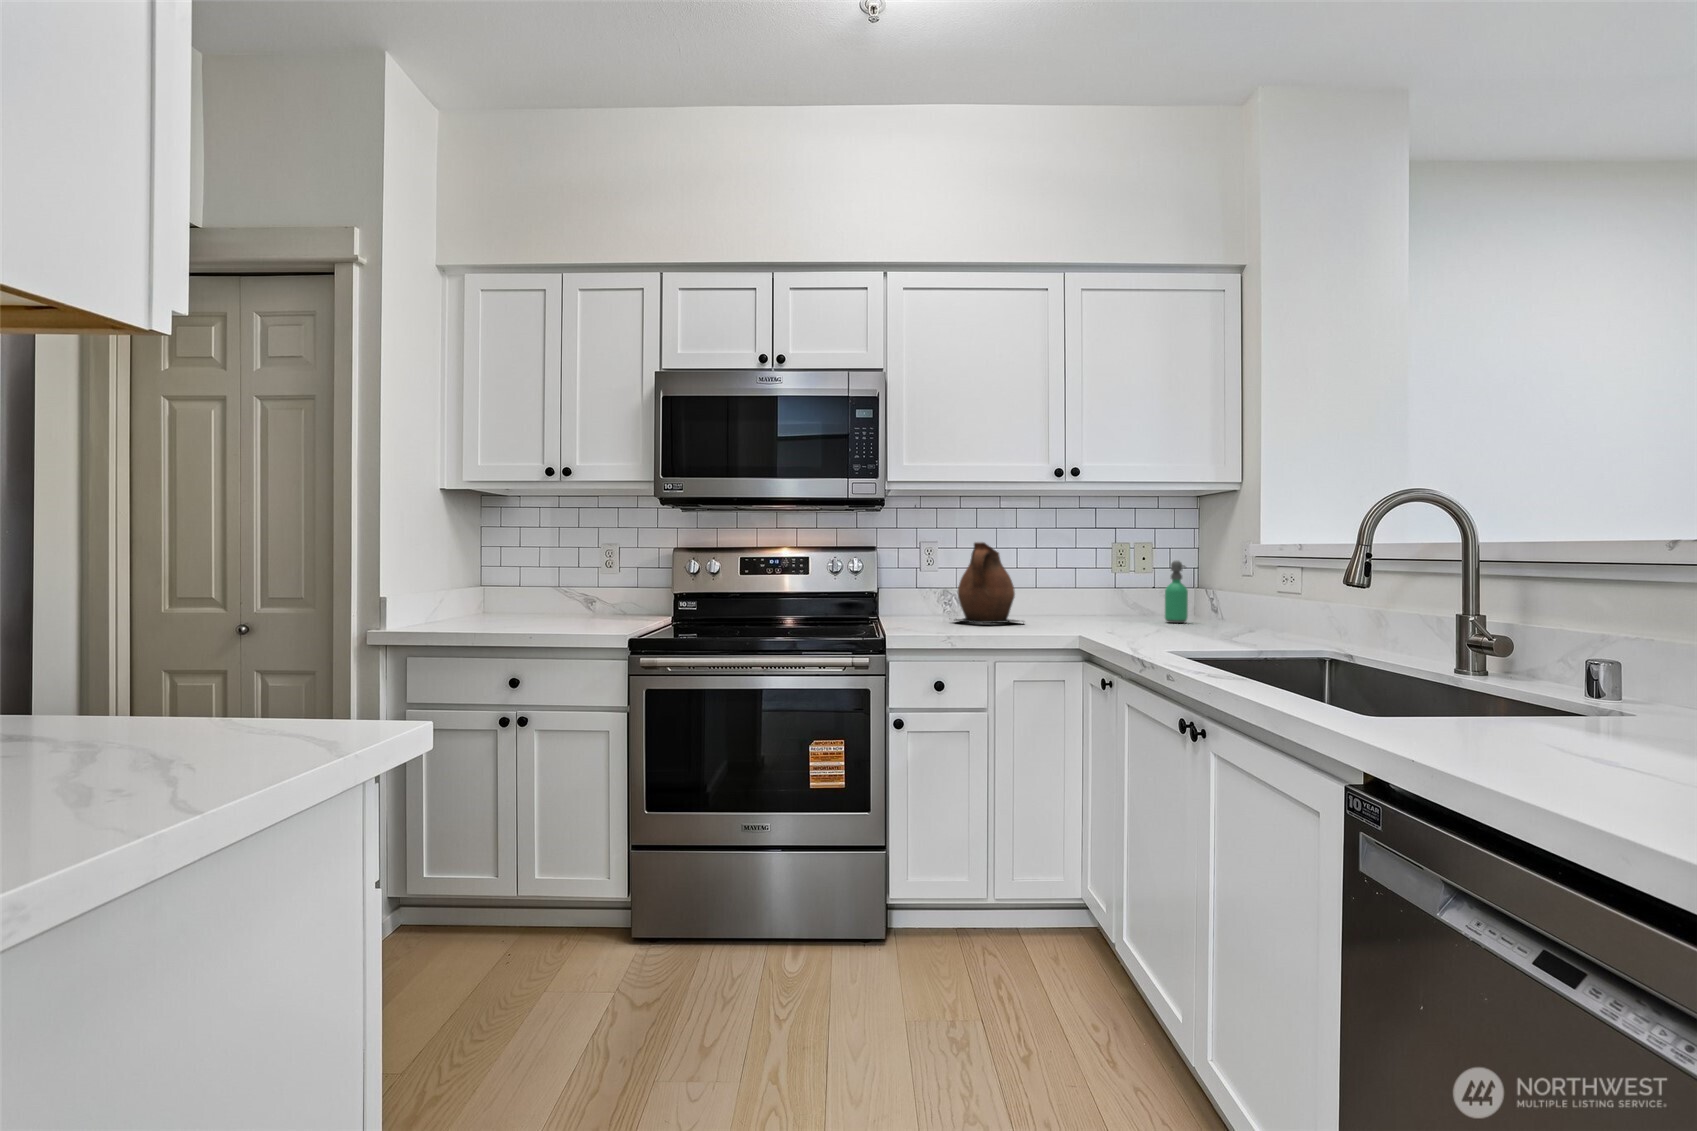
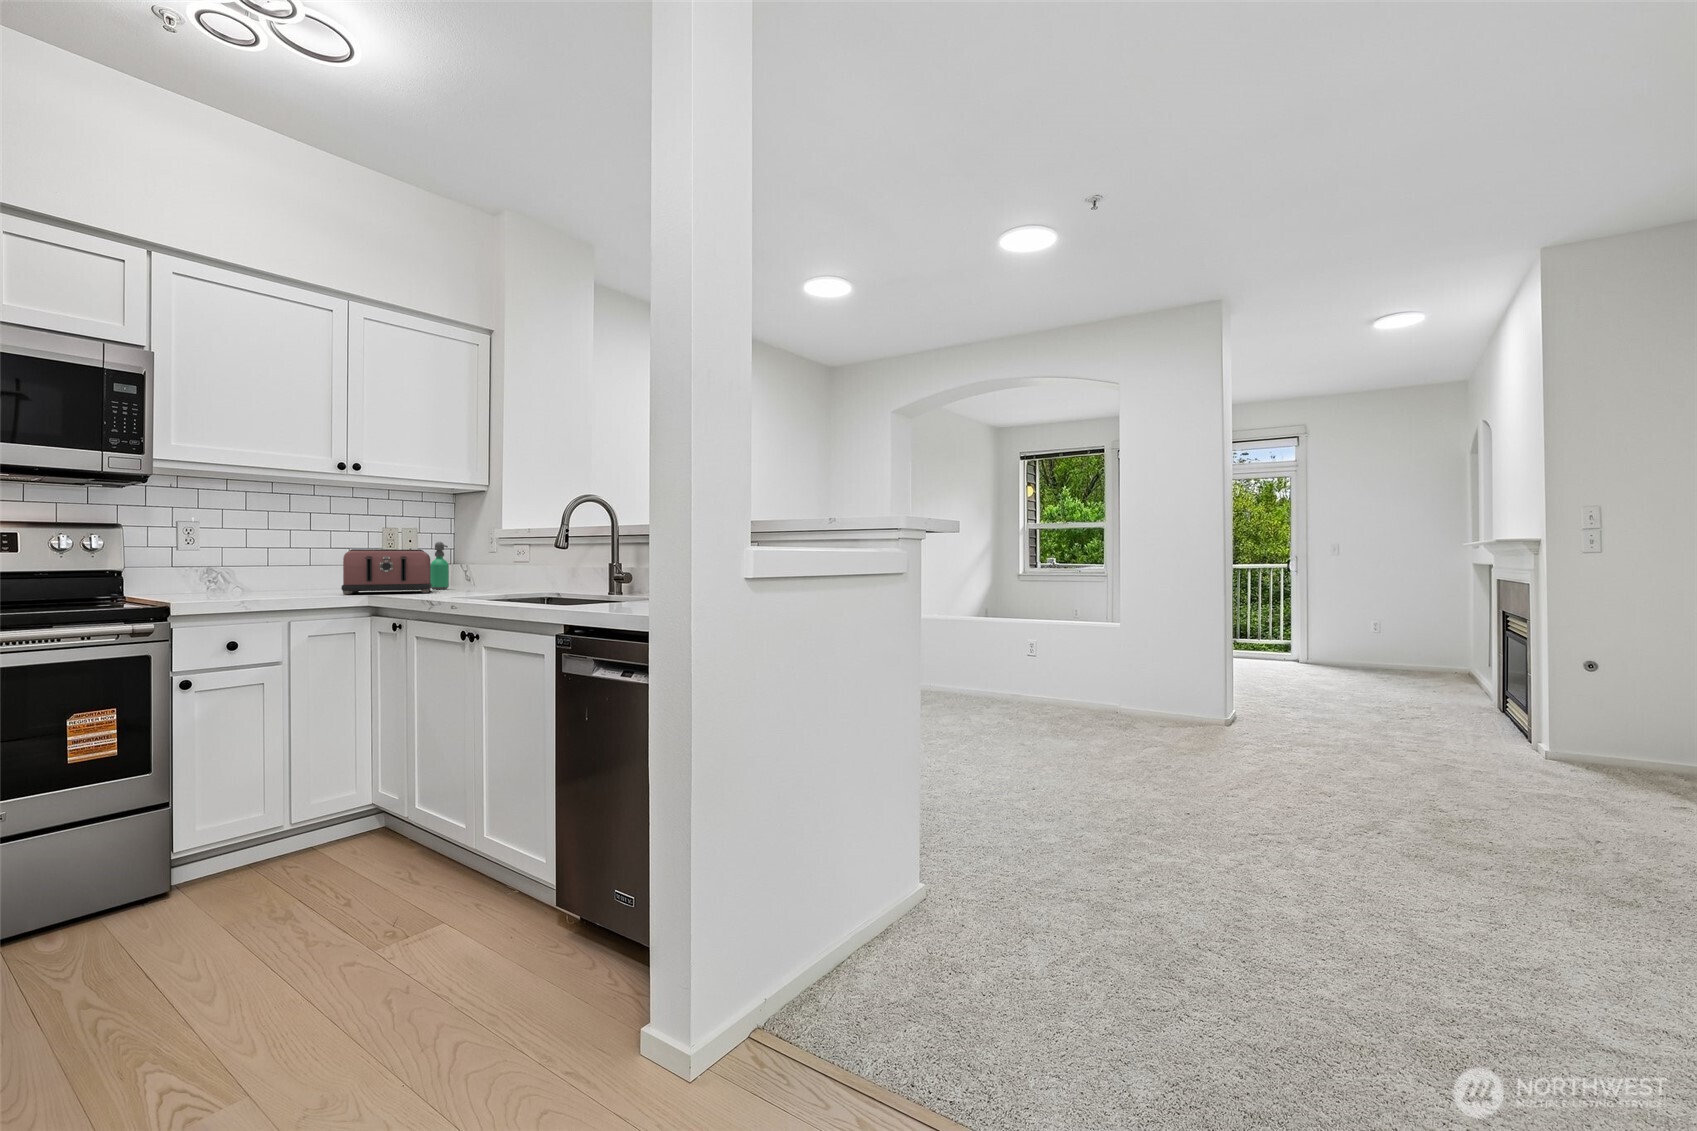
ceramic pitcher: present [956,542,1019,623] -> none [221,523,306,595]
toaster: none [1057,573,1164,632] -> present [341,549,432,594]

